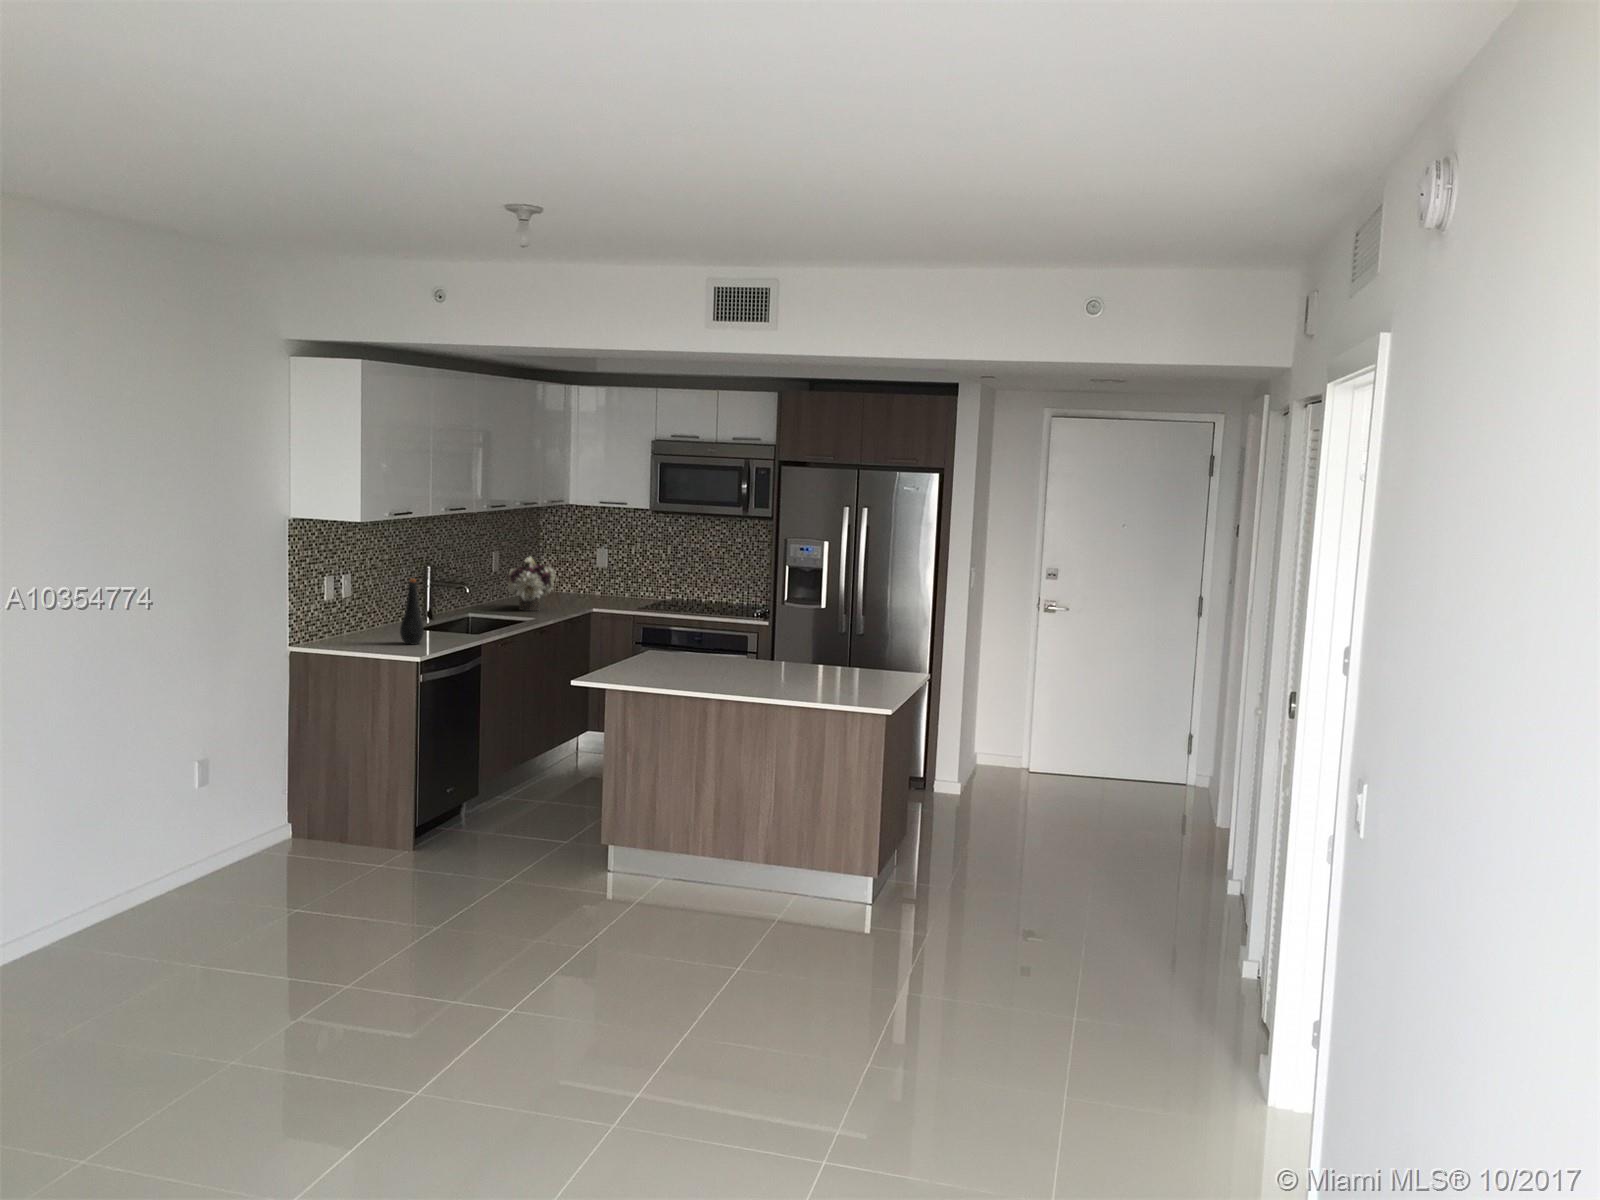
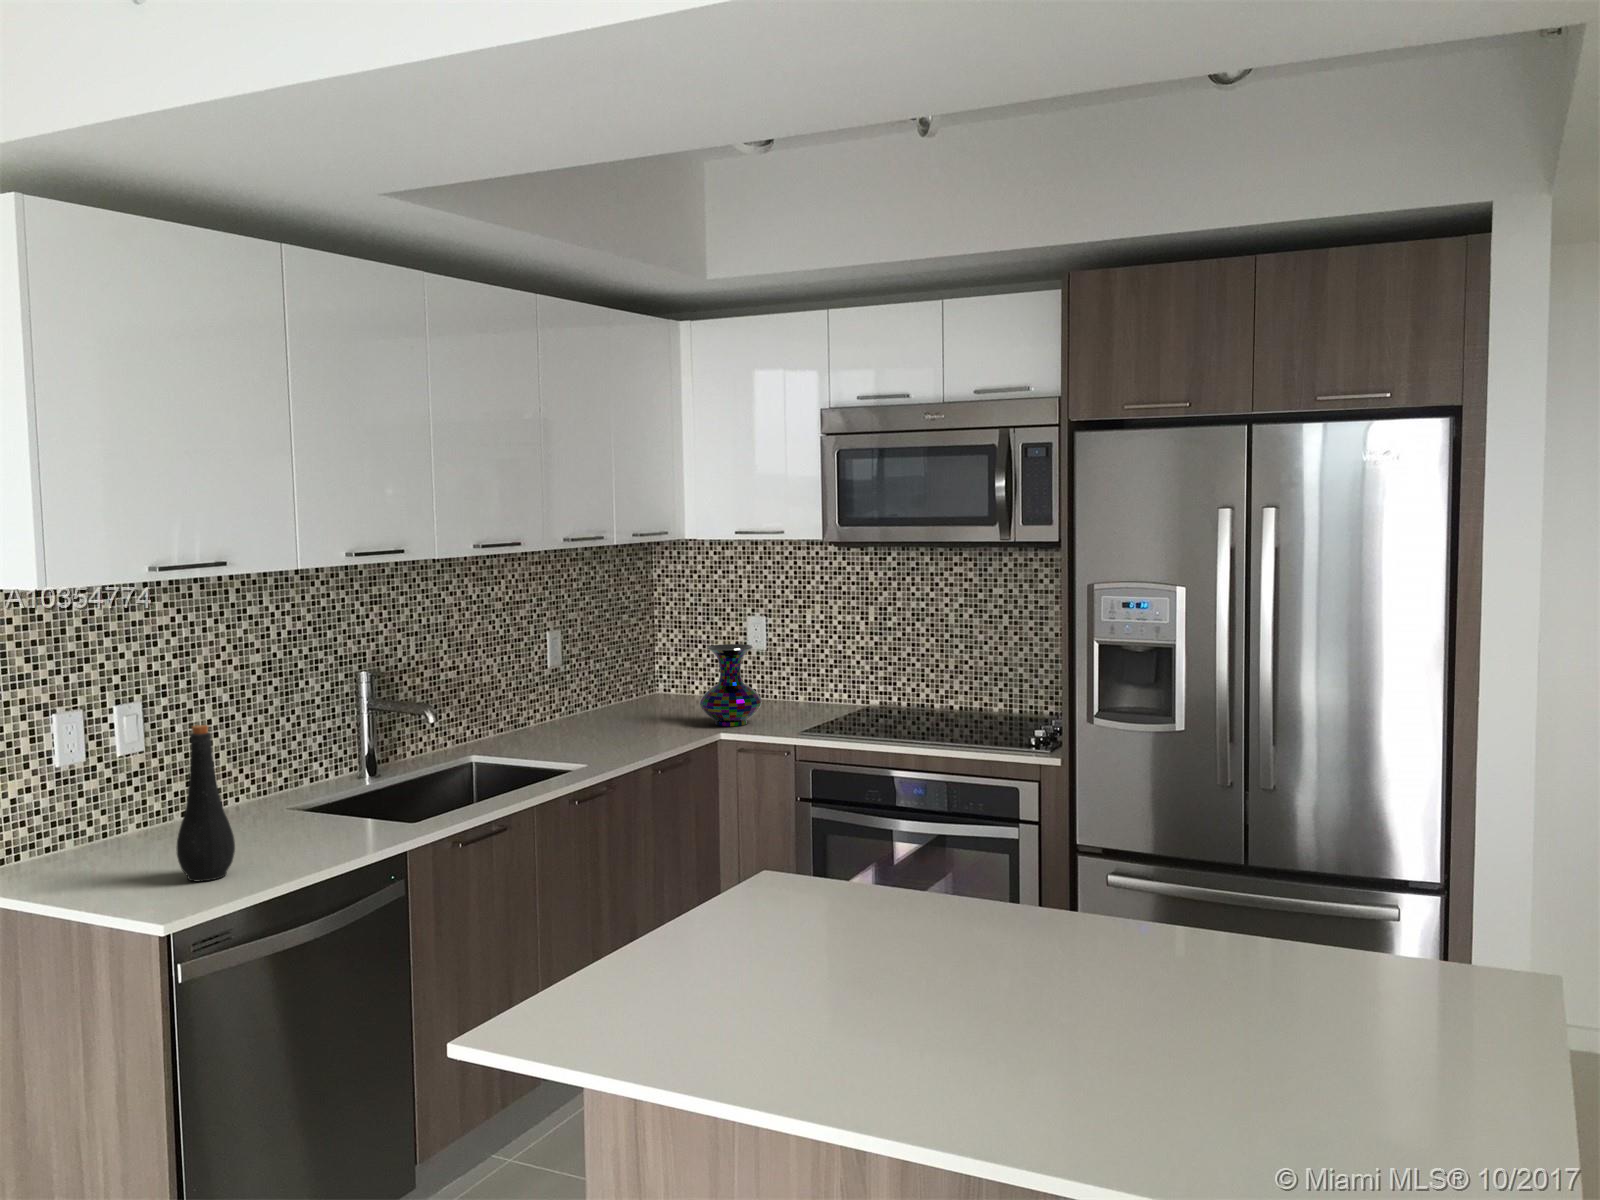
flower arrangement: present [507,557,556,611] -> none [552,641,644,746]
vase: none [578,562,612,606] -> present [700,644,762,726]

